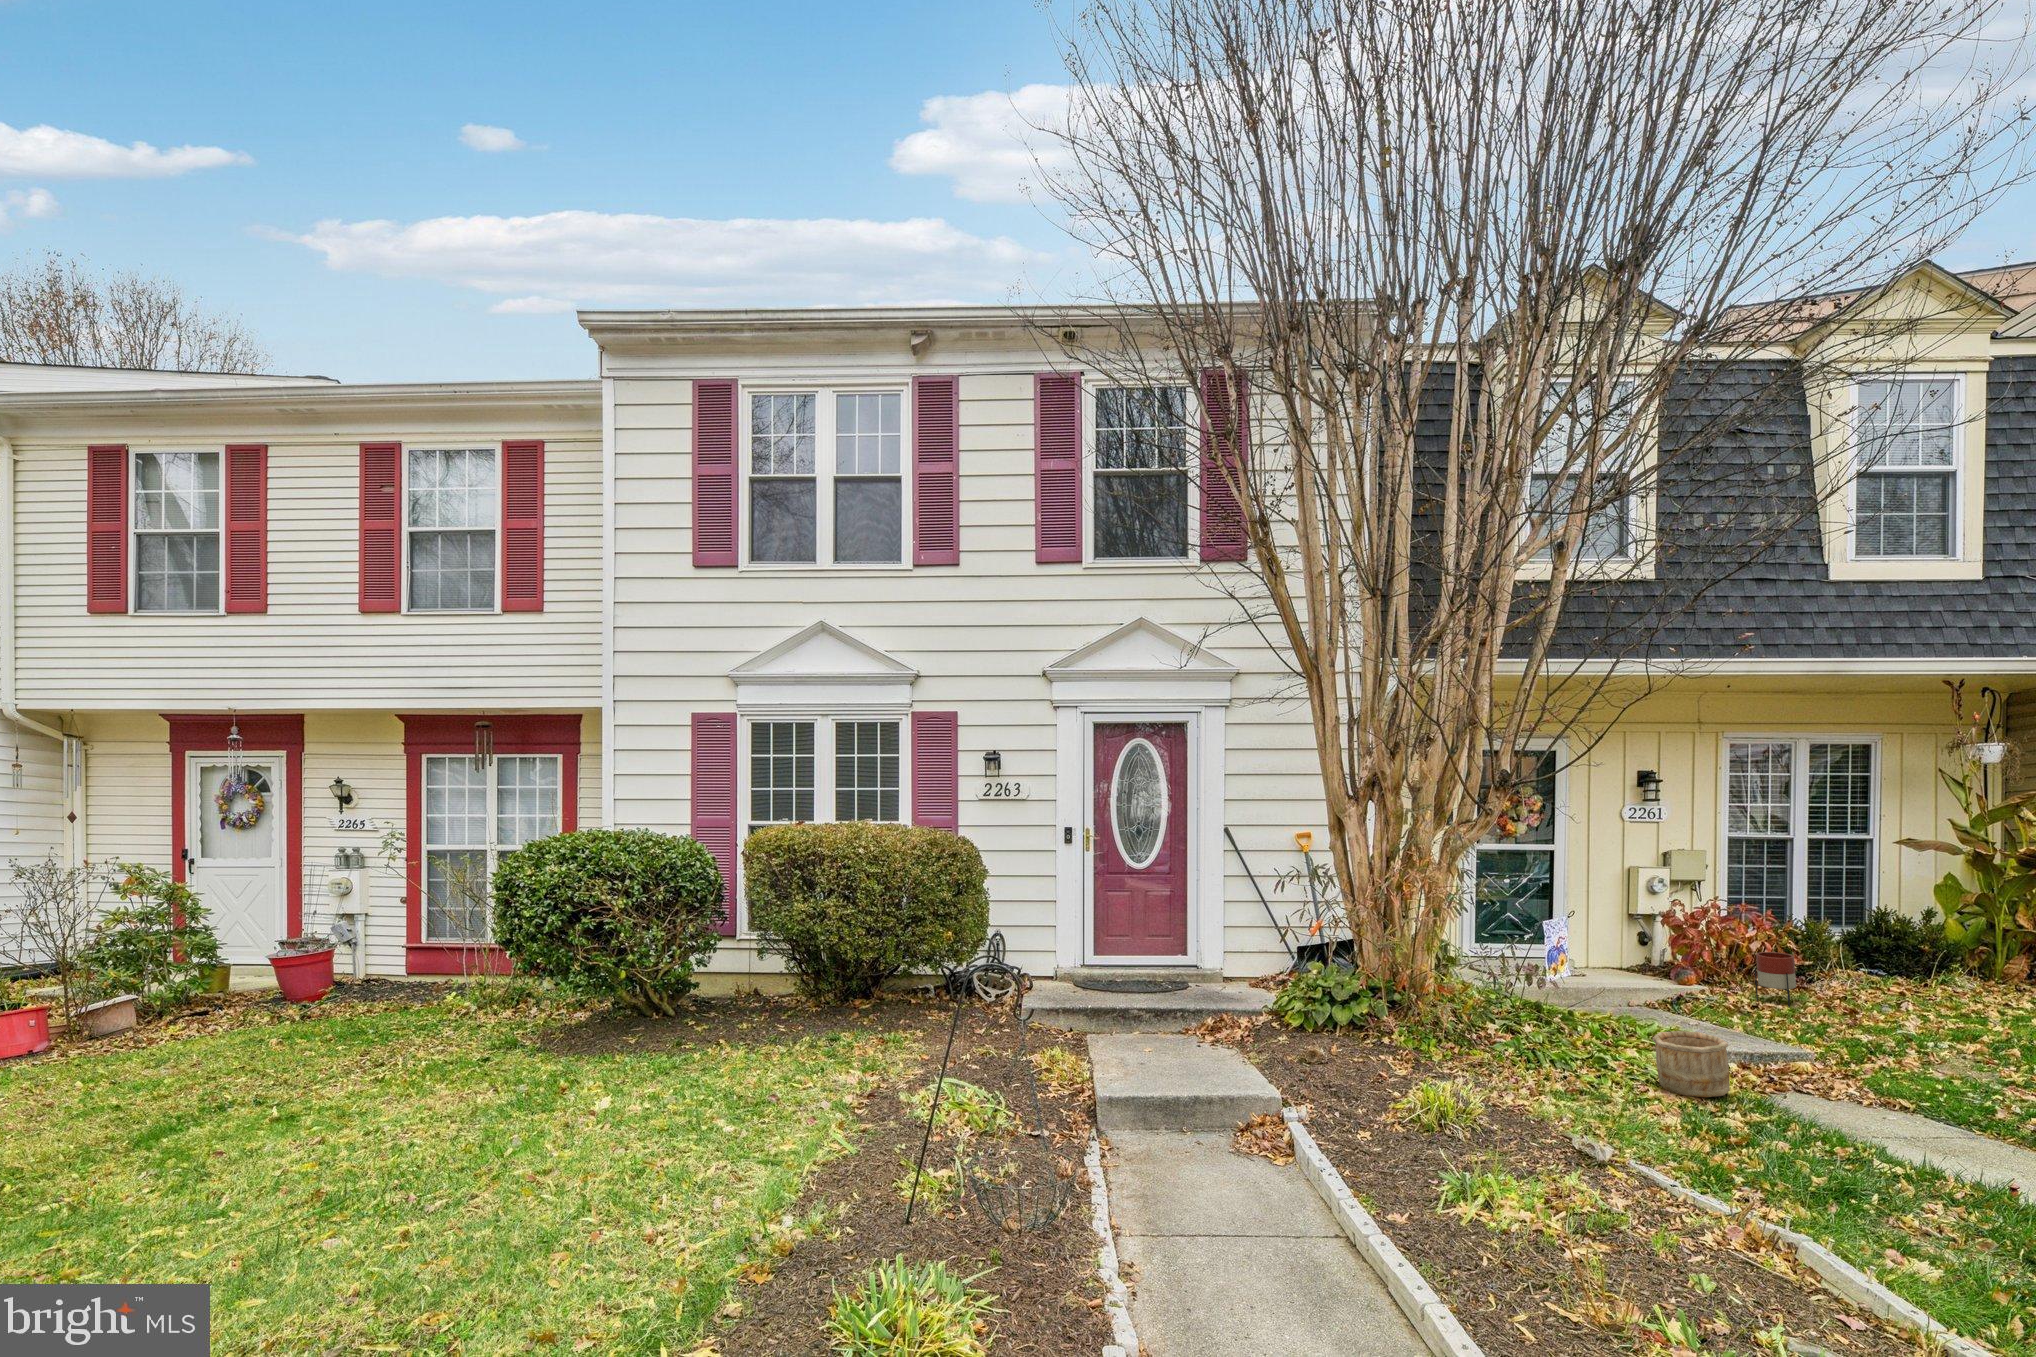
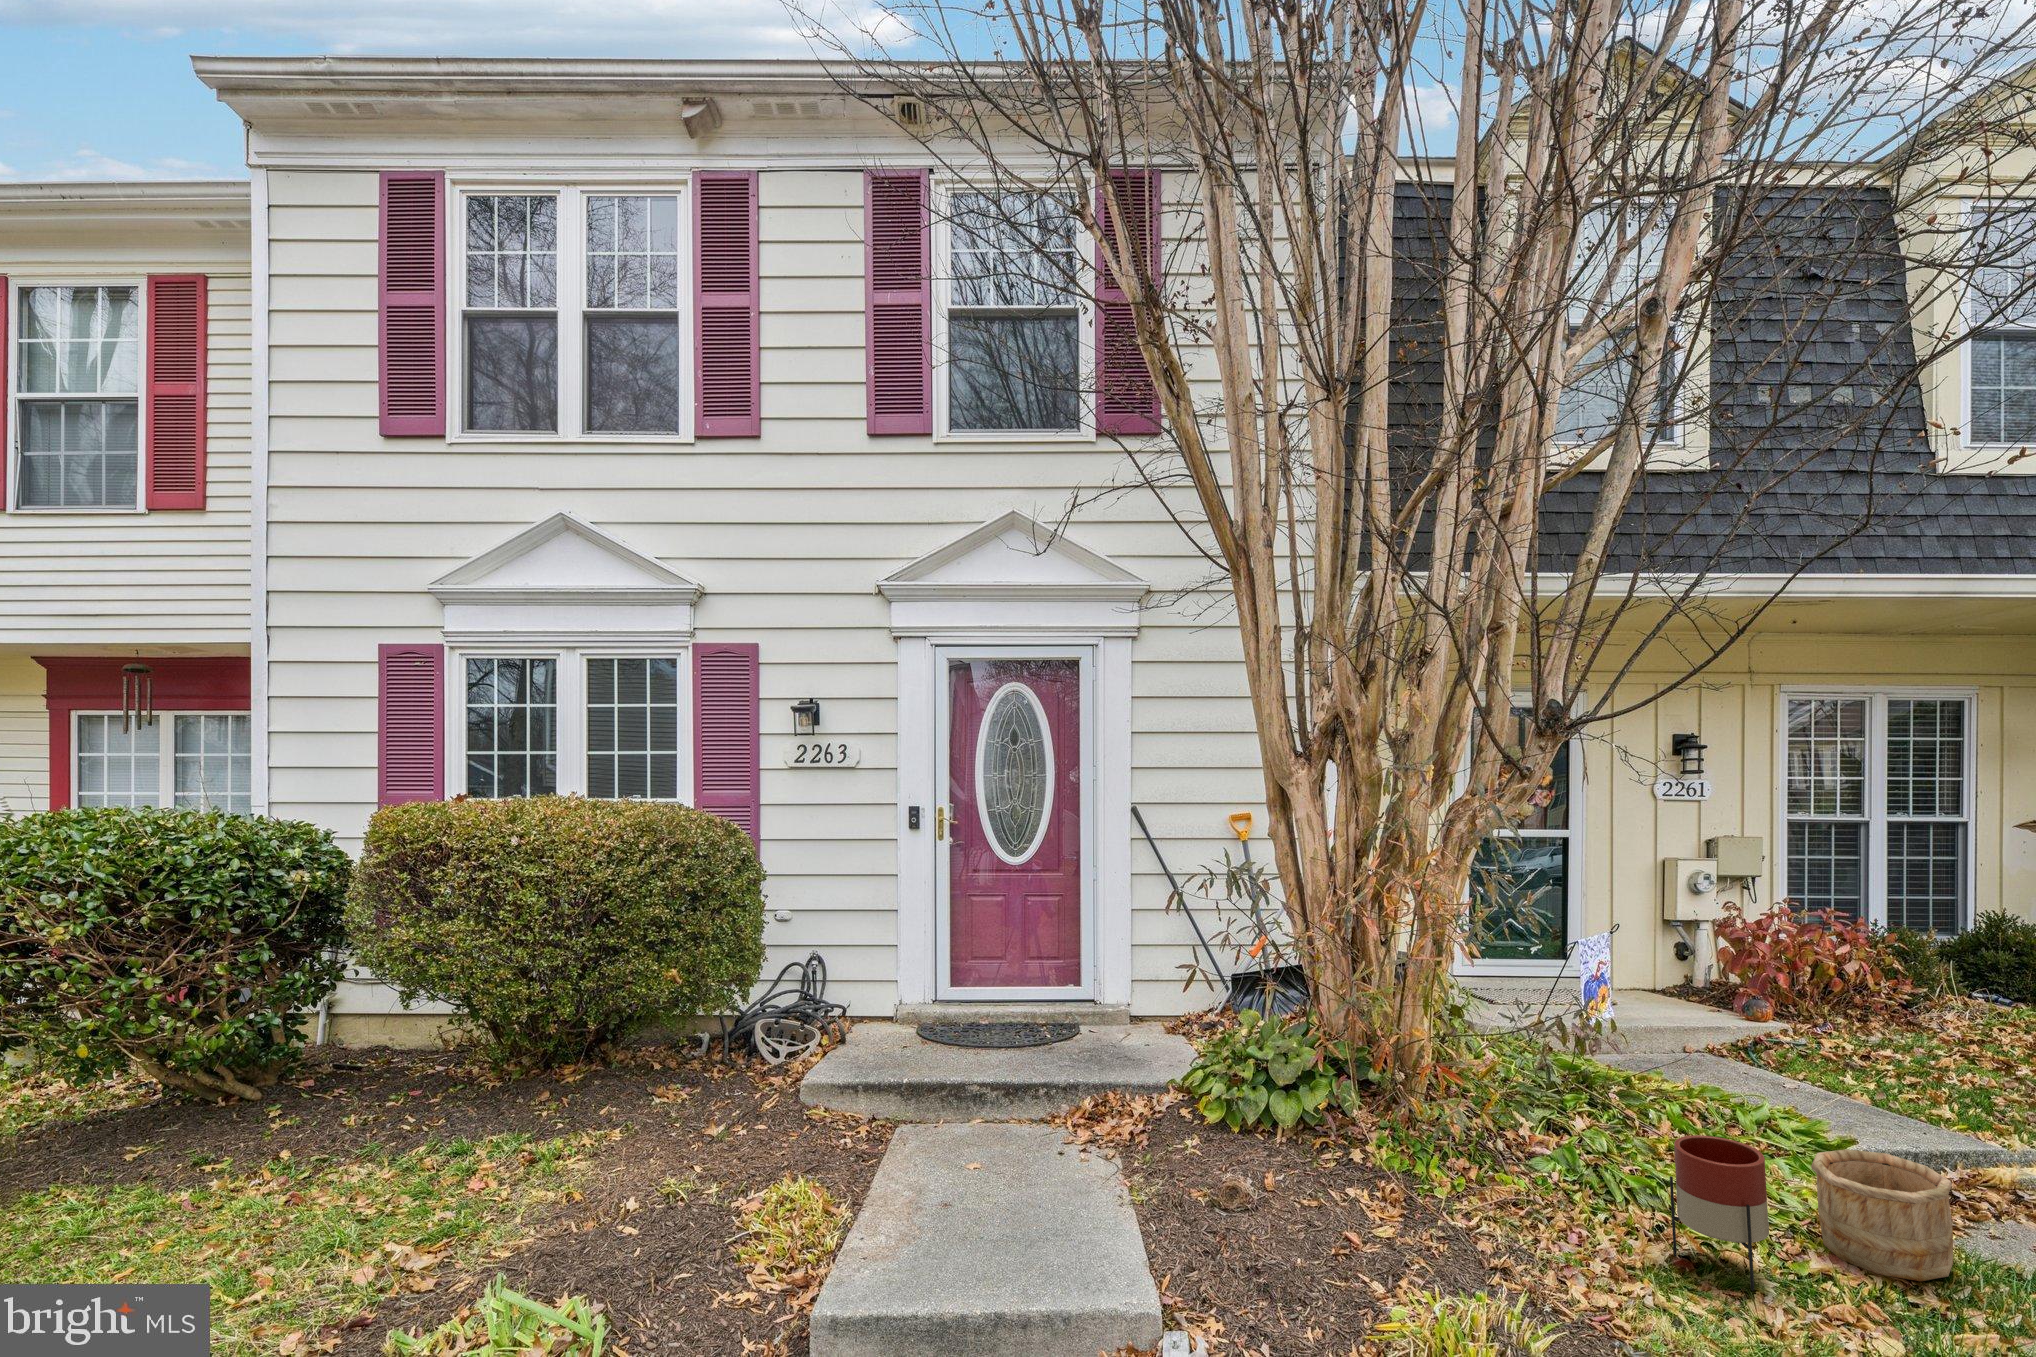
planter: present [1755,952,1796,1007] -> present [1670,1135,1769,1291]

